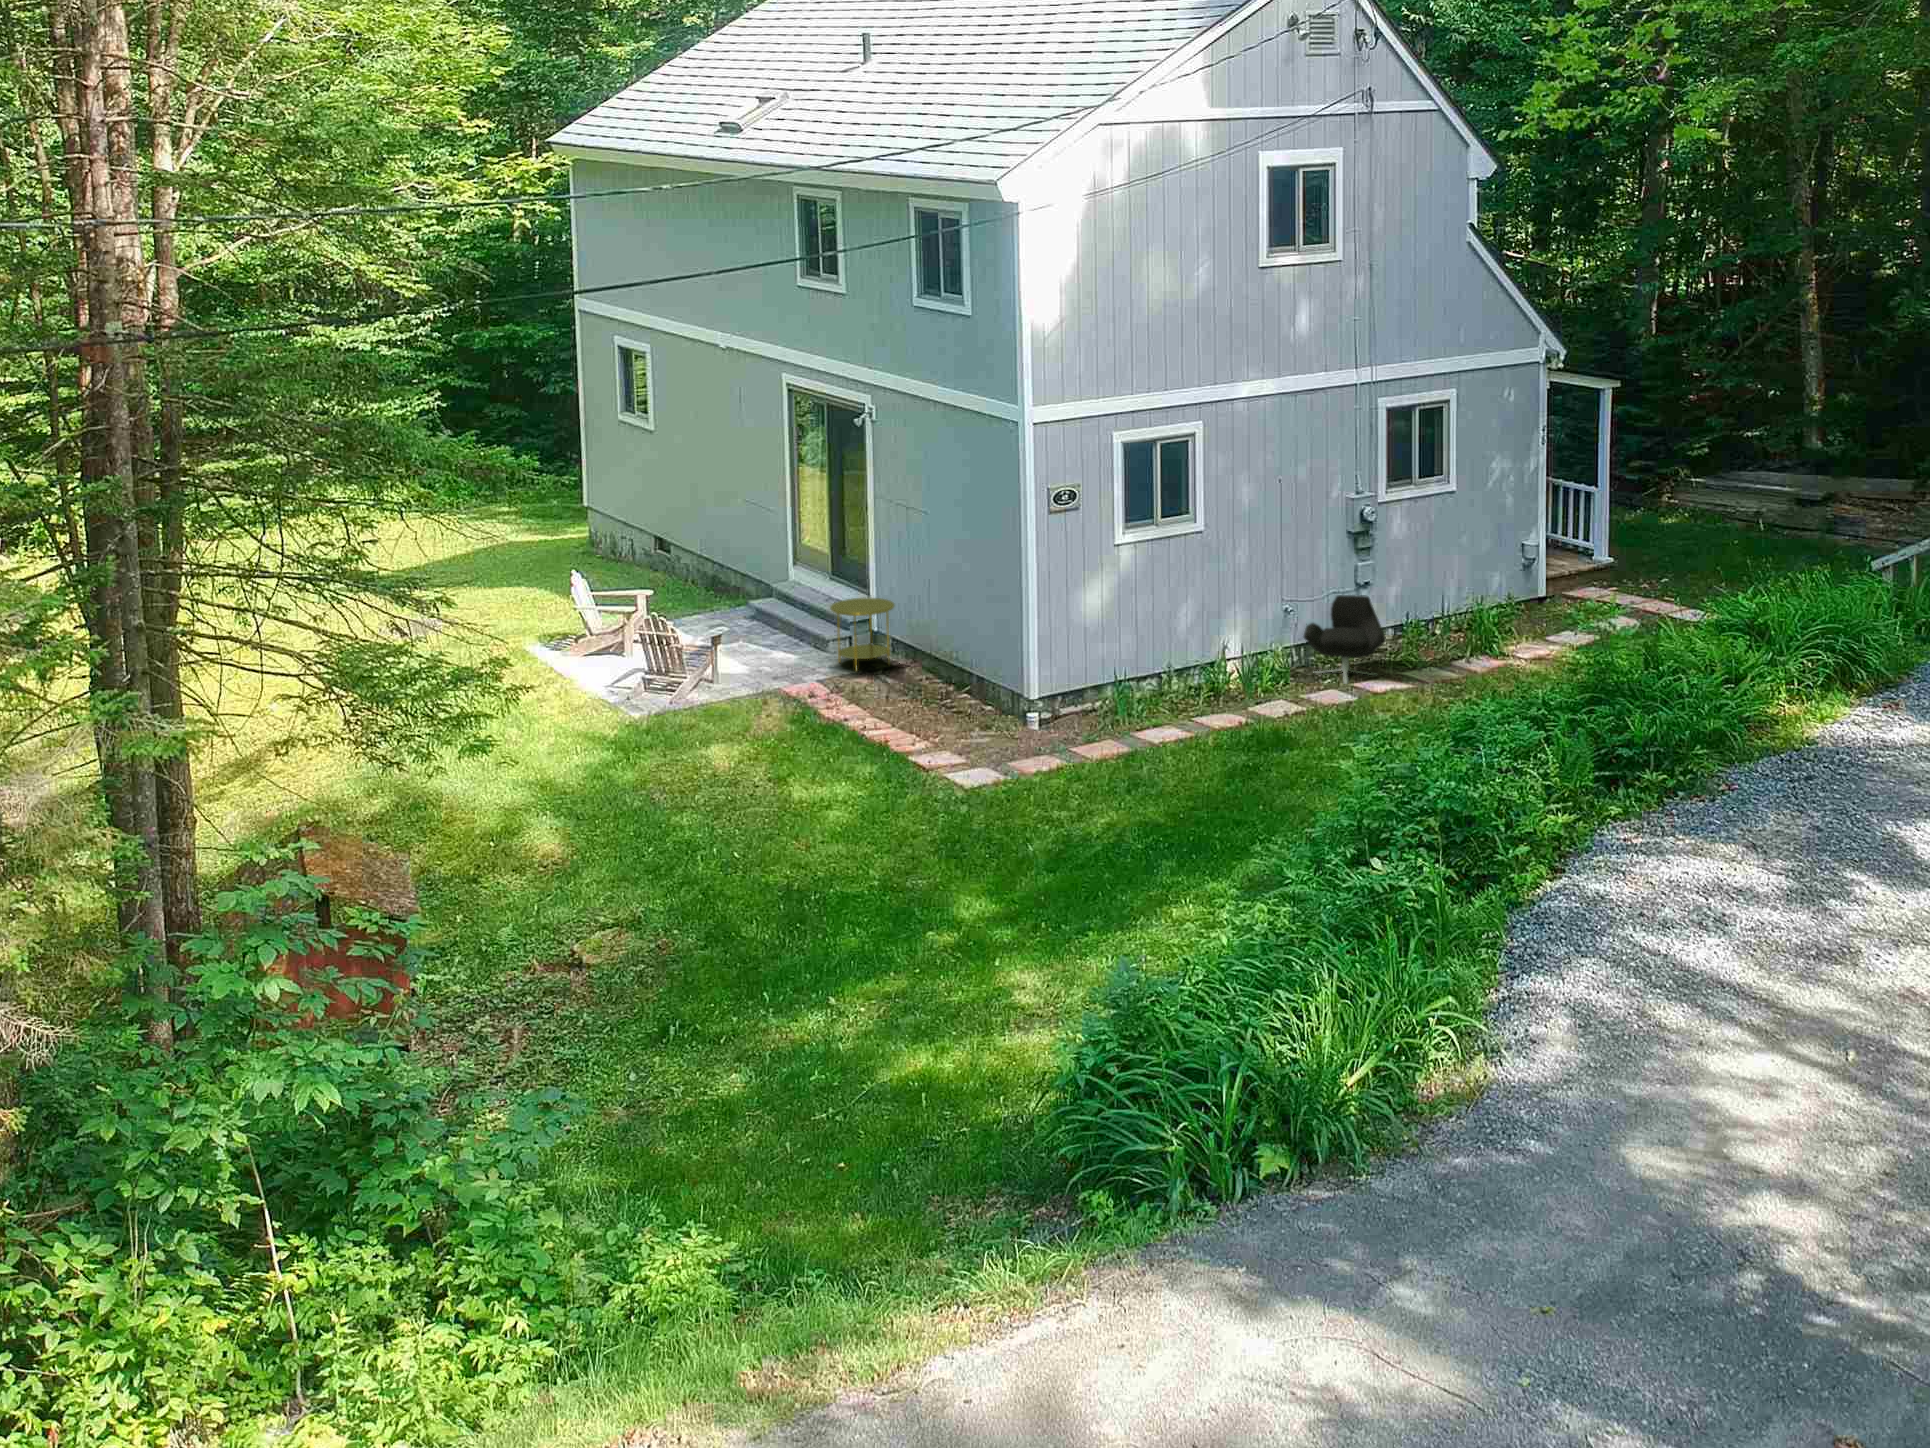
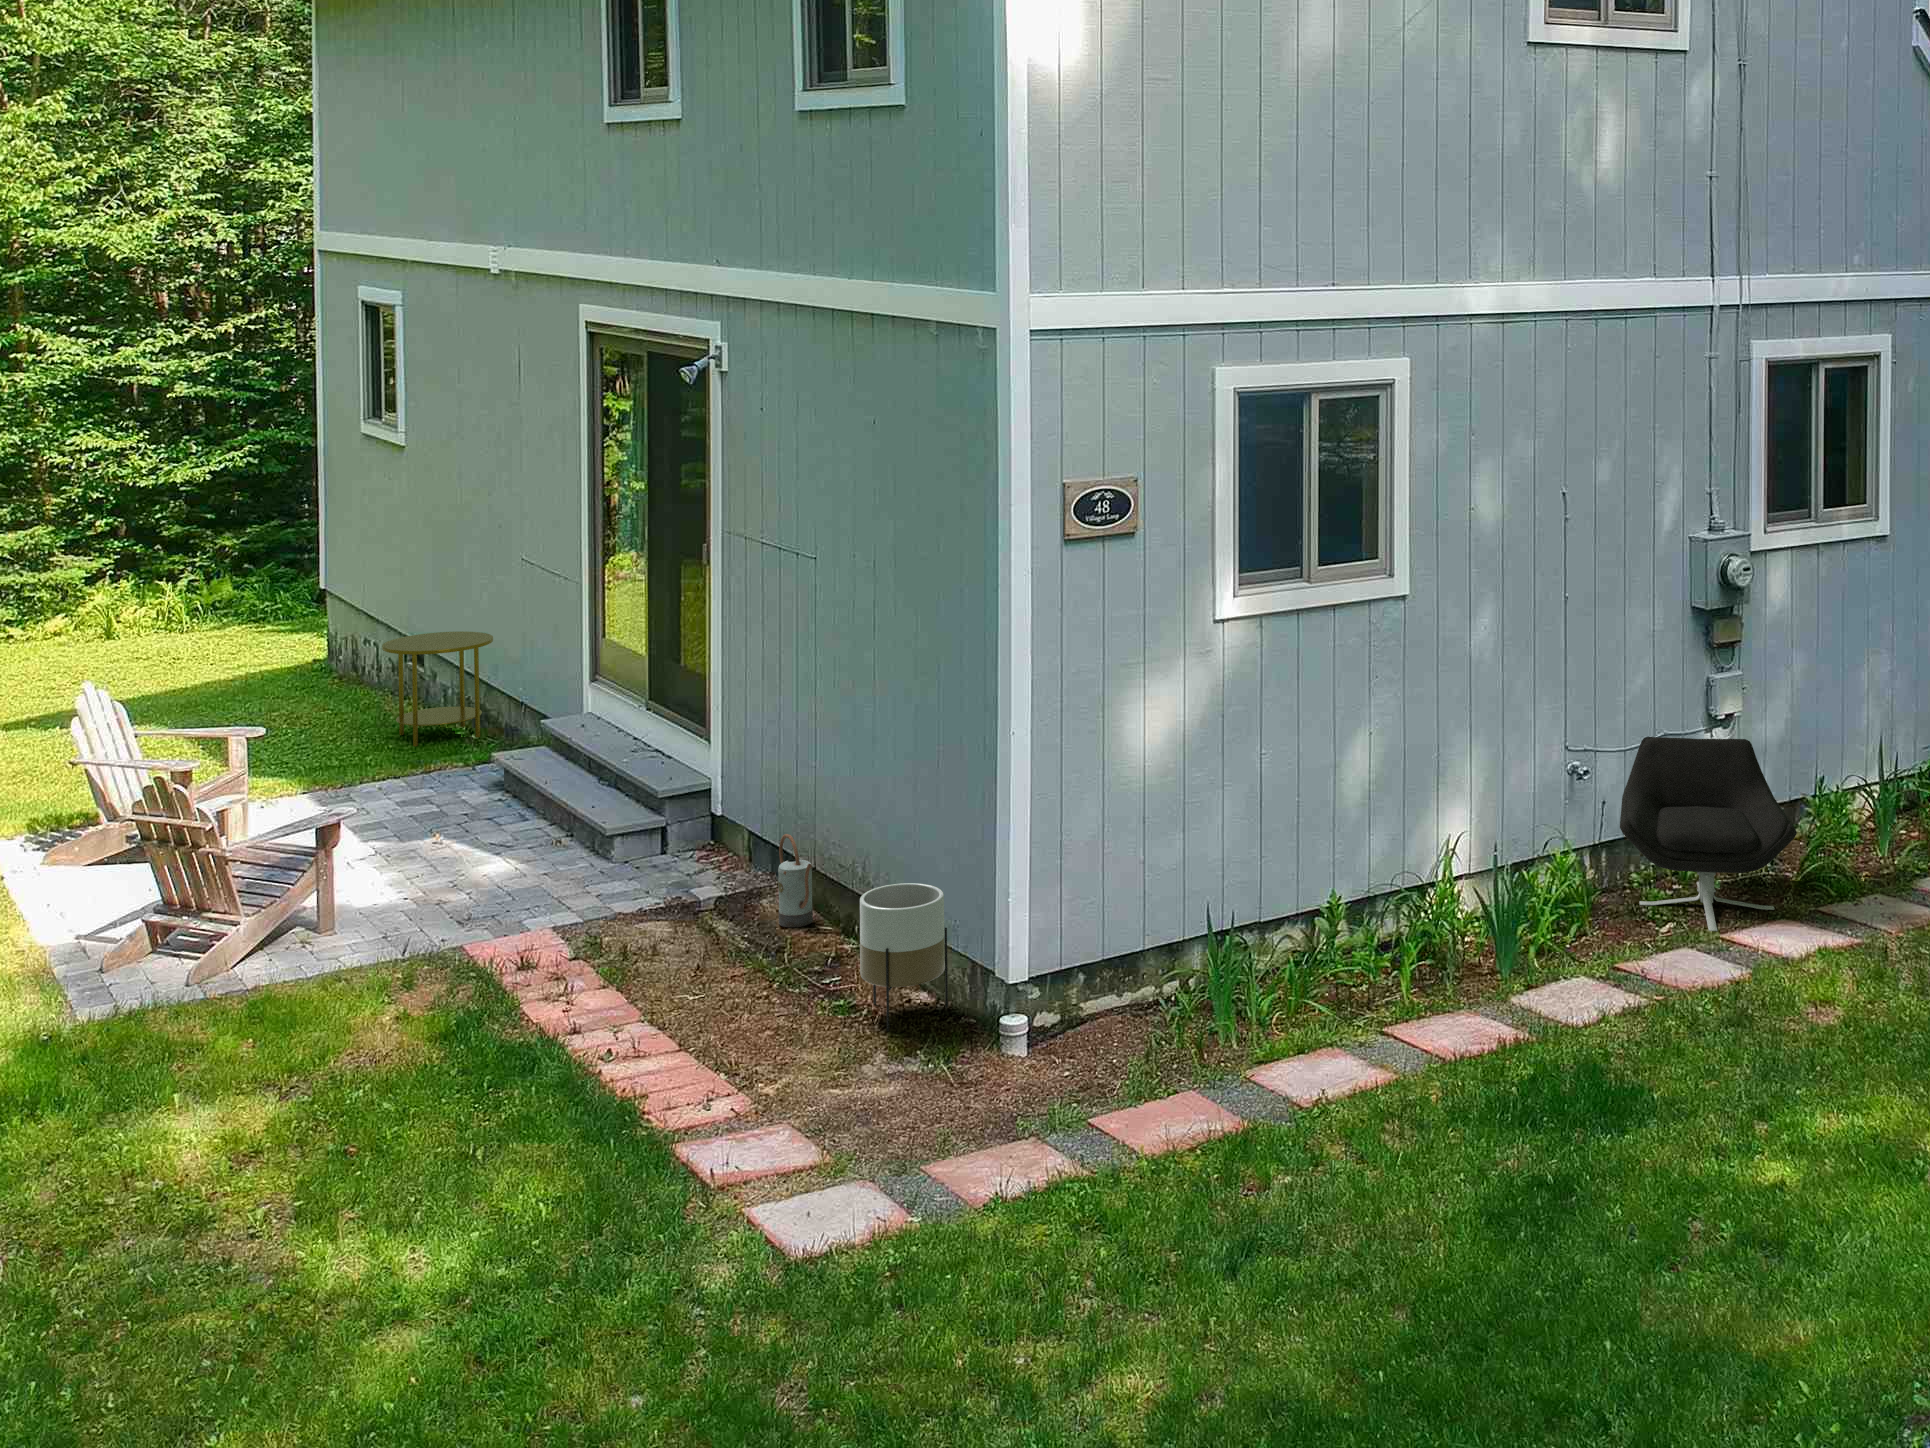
side table: present [830,597,894,671] -> present [382,631,493,746]
watering can: none [912,638,930,680] -> present [778,834,813,927]
planter: none [963,658,1001,720] -> present [860,883,948,1031]

